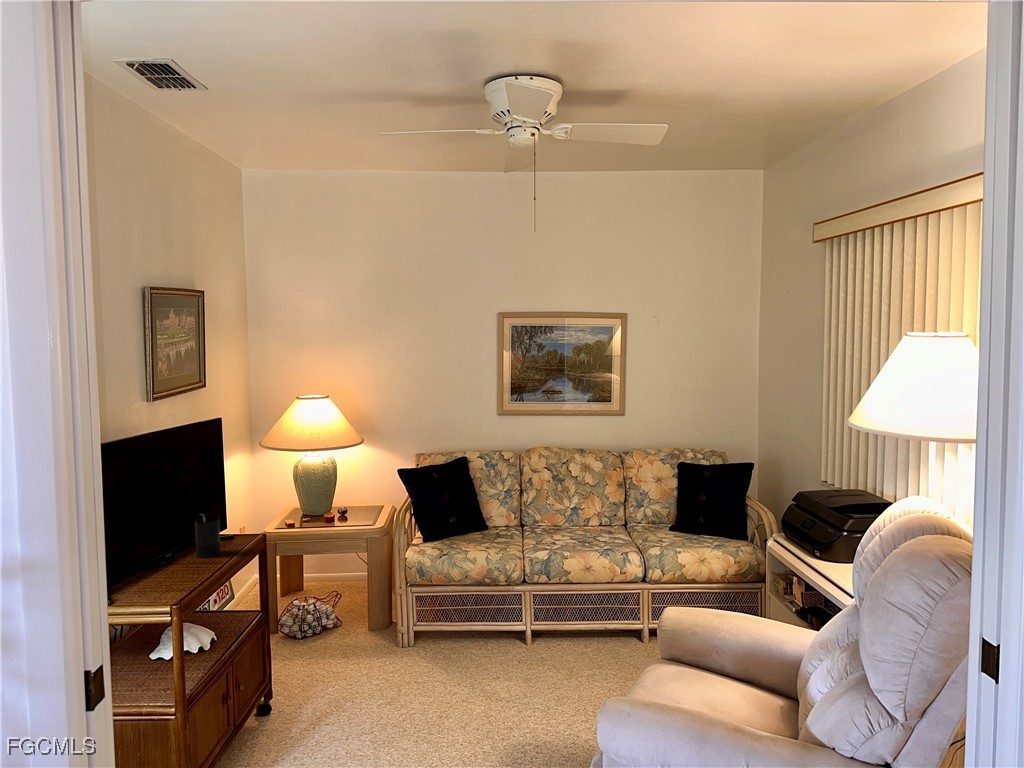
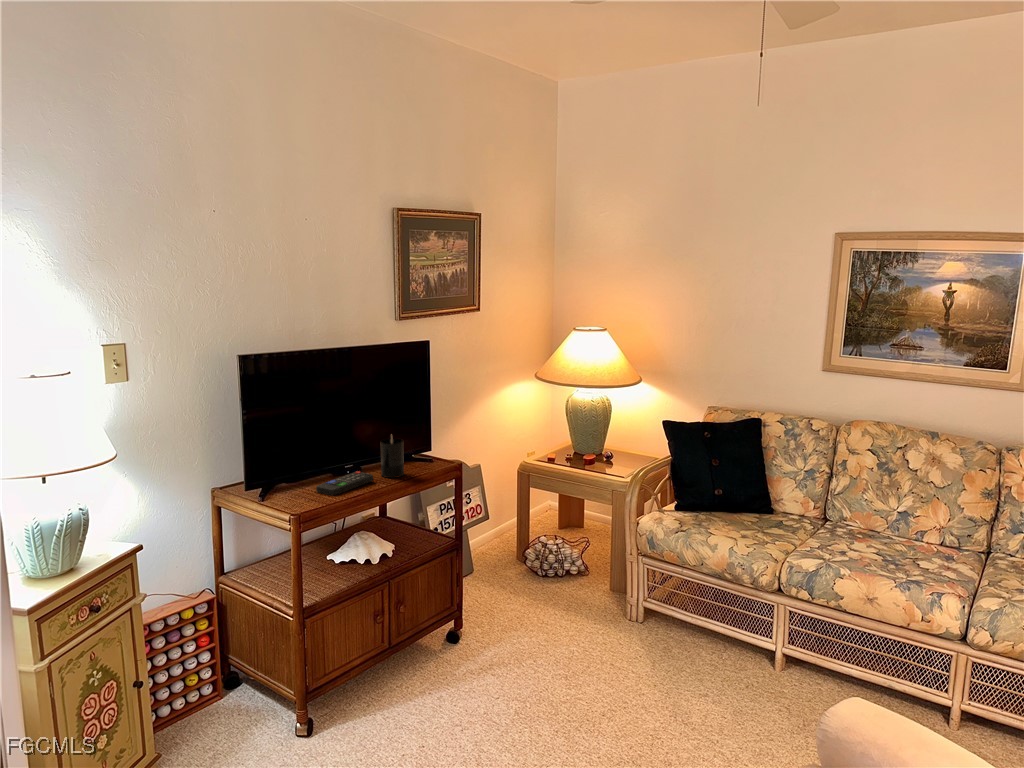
remote control: none [158,555,201,582] -> present [316,471,373,496]

